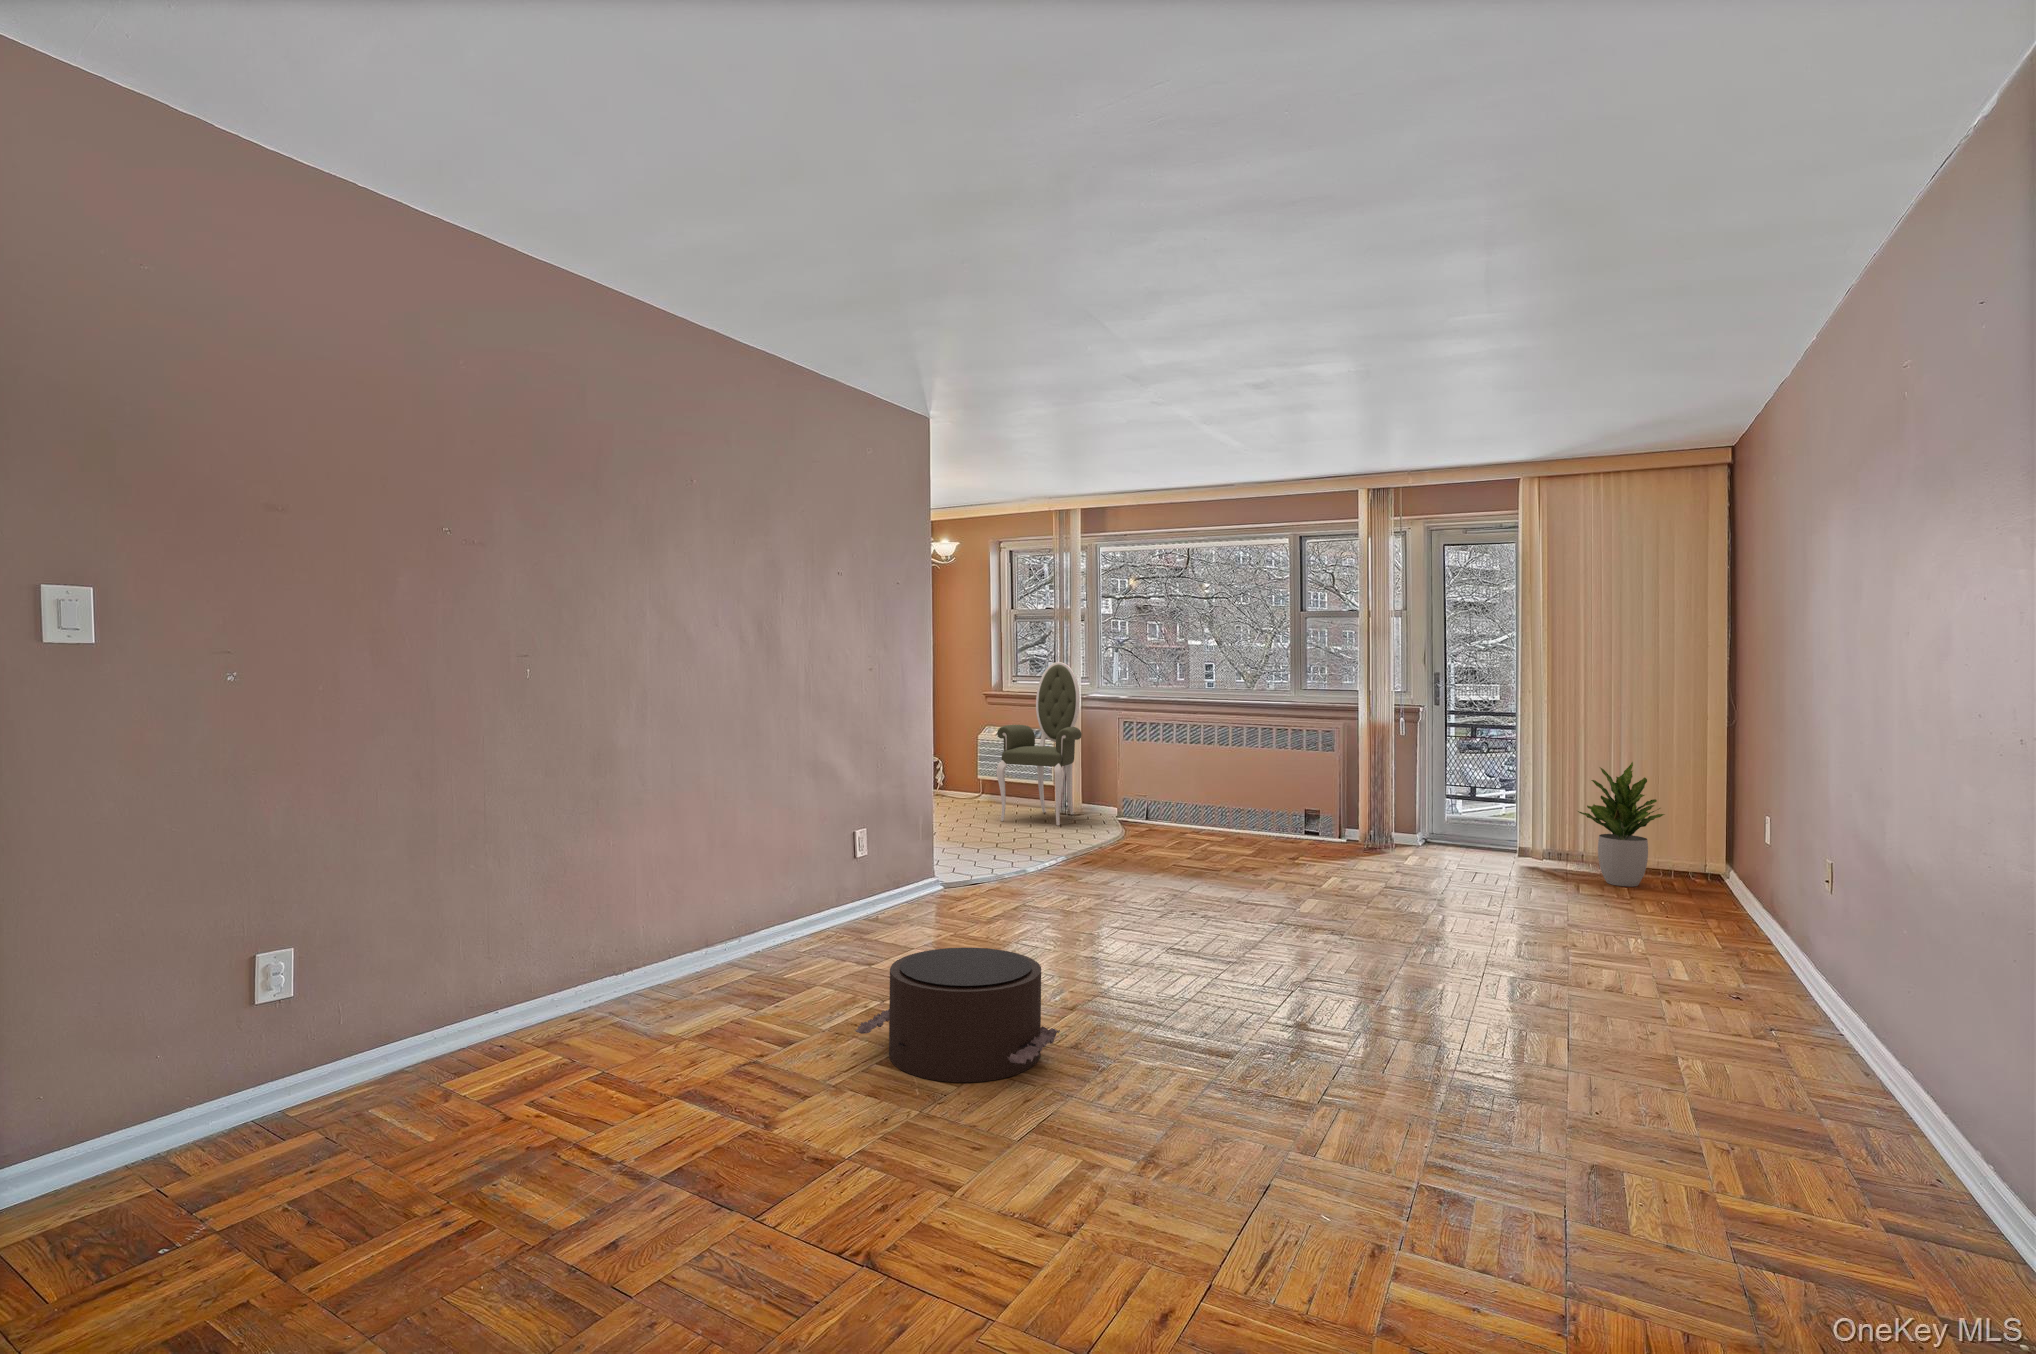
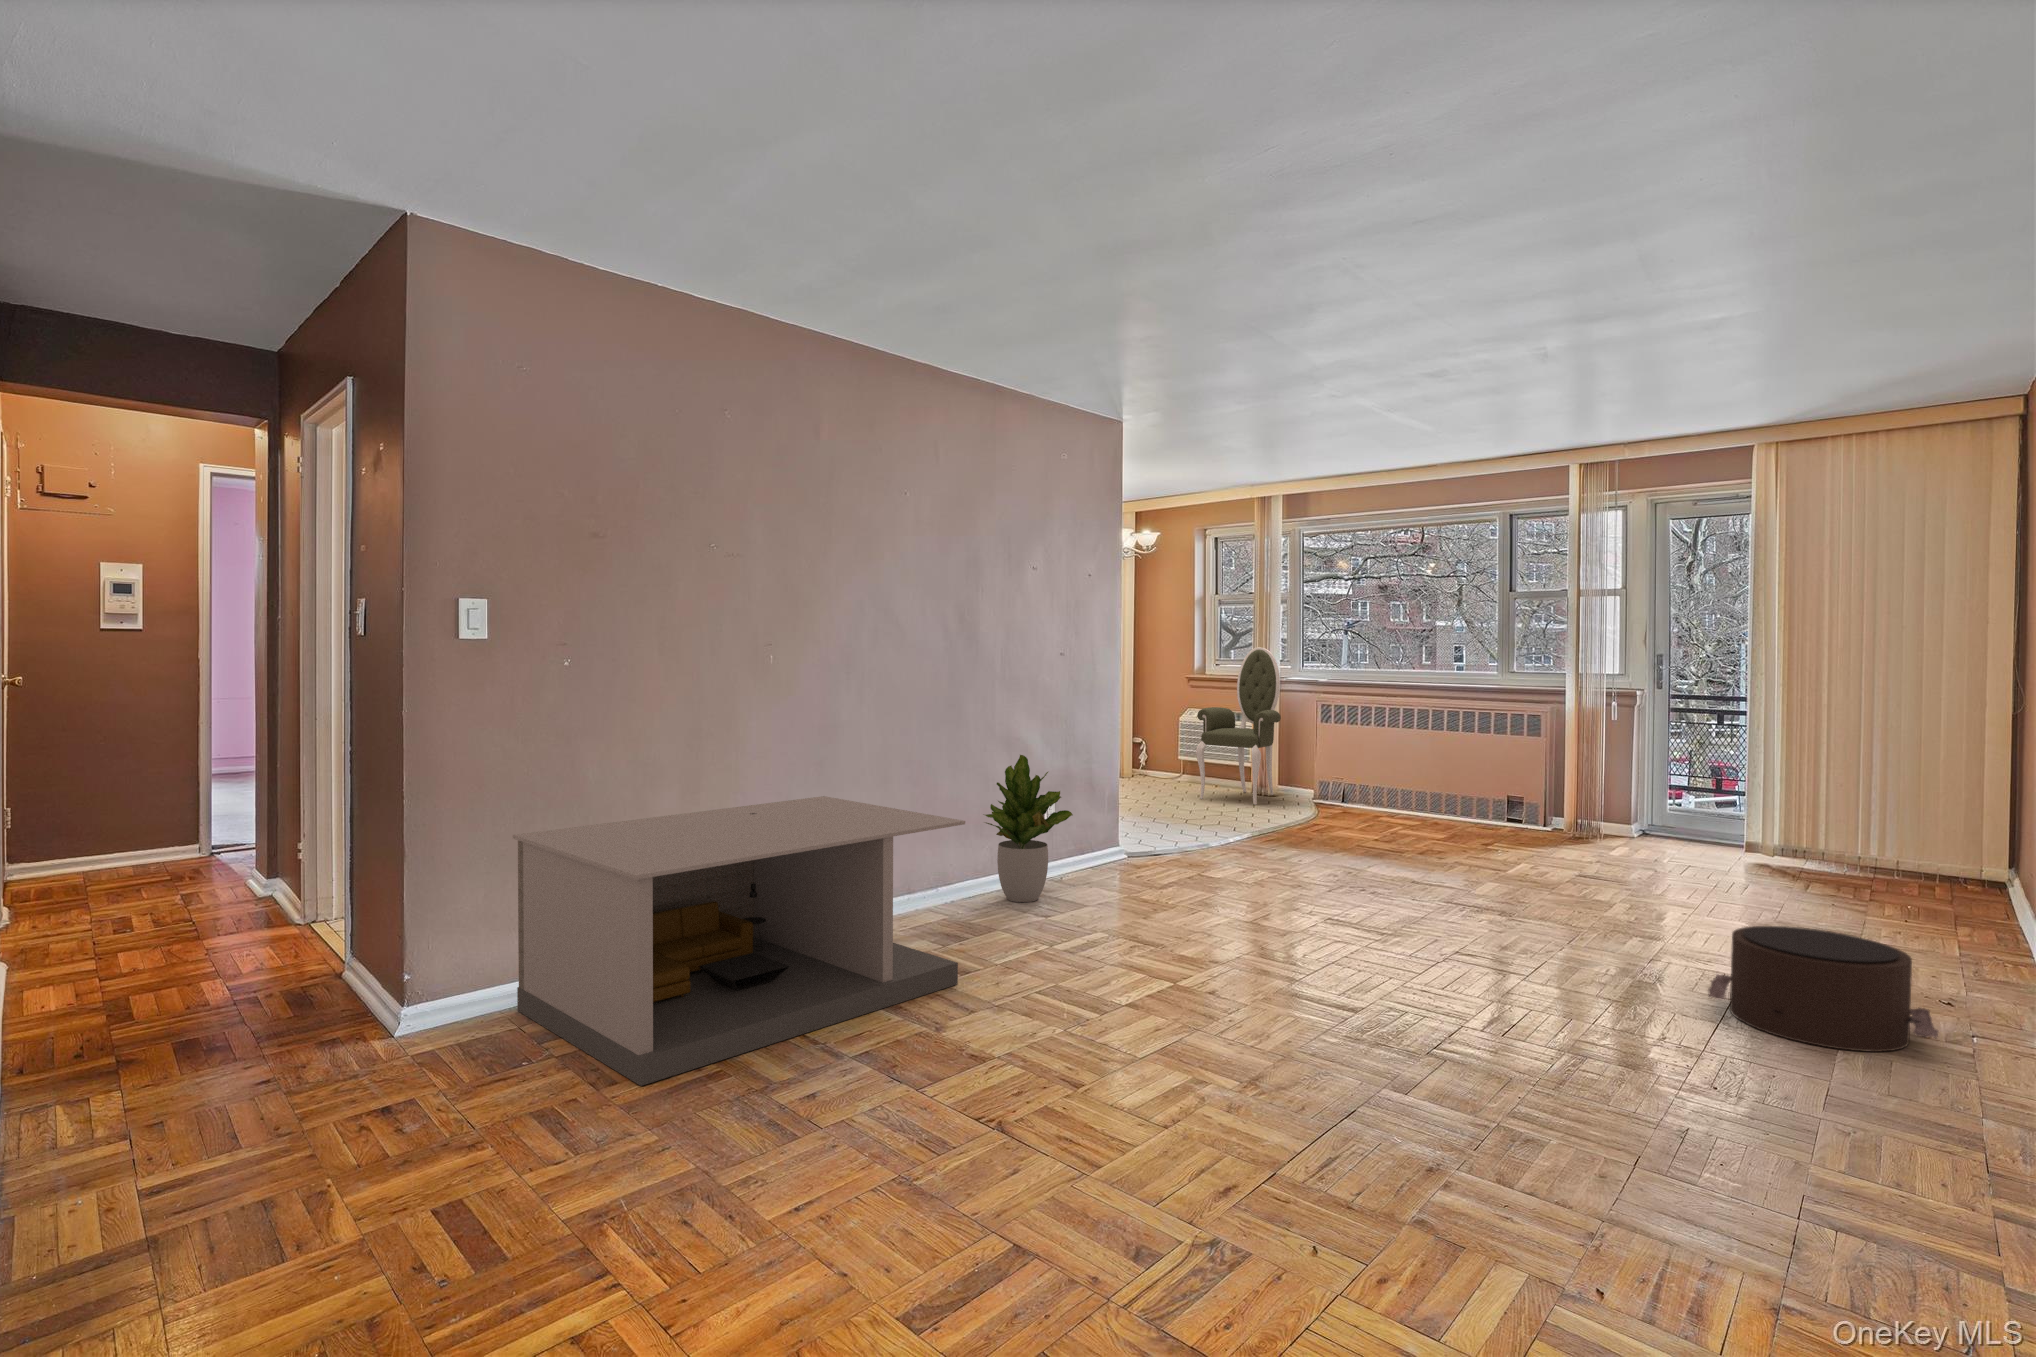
potted plant: present [1578,762,1664,887] -> present [985,755,1073,902]
coffee table: none [163,839,788,1257] -> present [513,796,965,1086]
pouf: present [855,948,1060,1082] -> present [1708,926,1938,1052]

